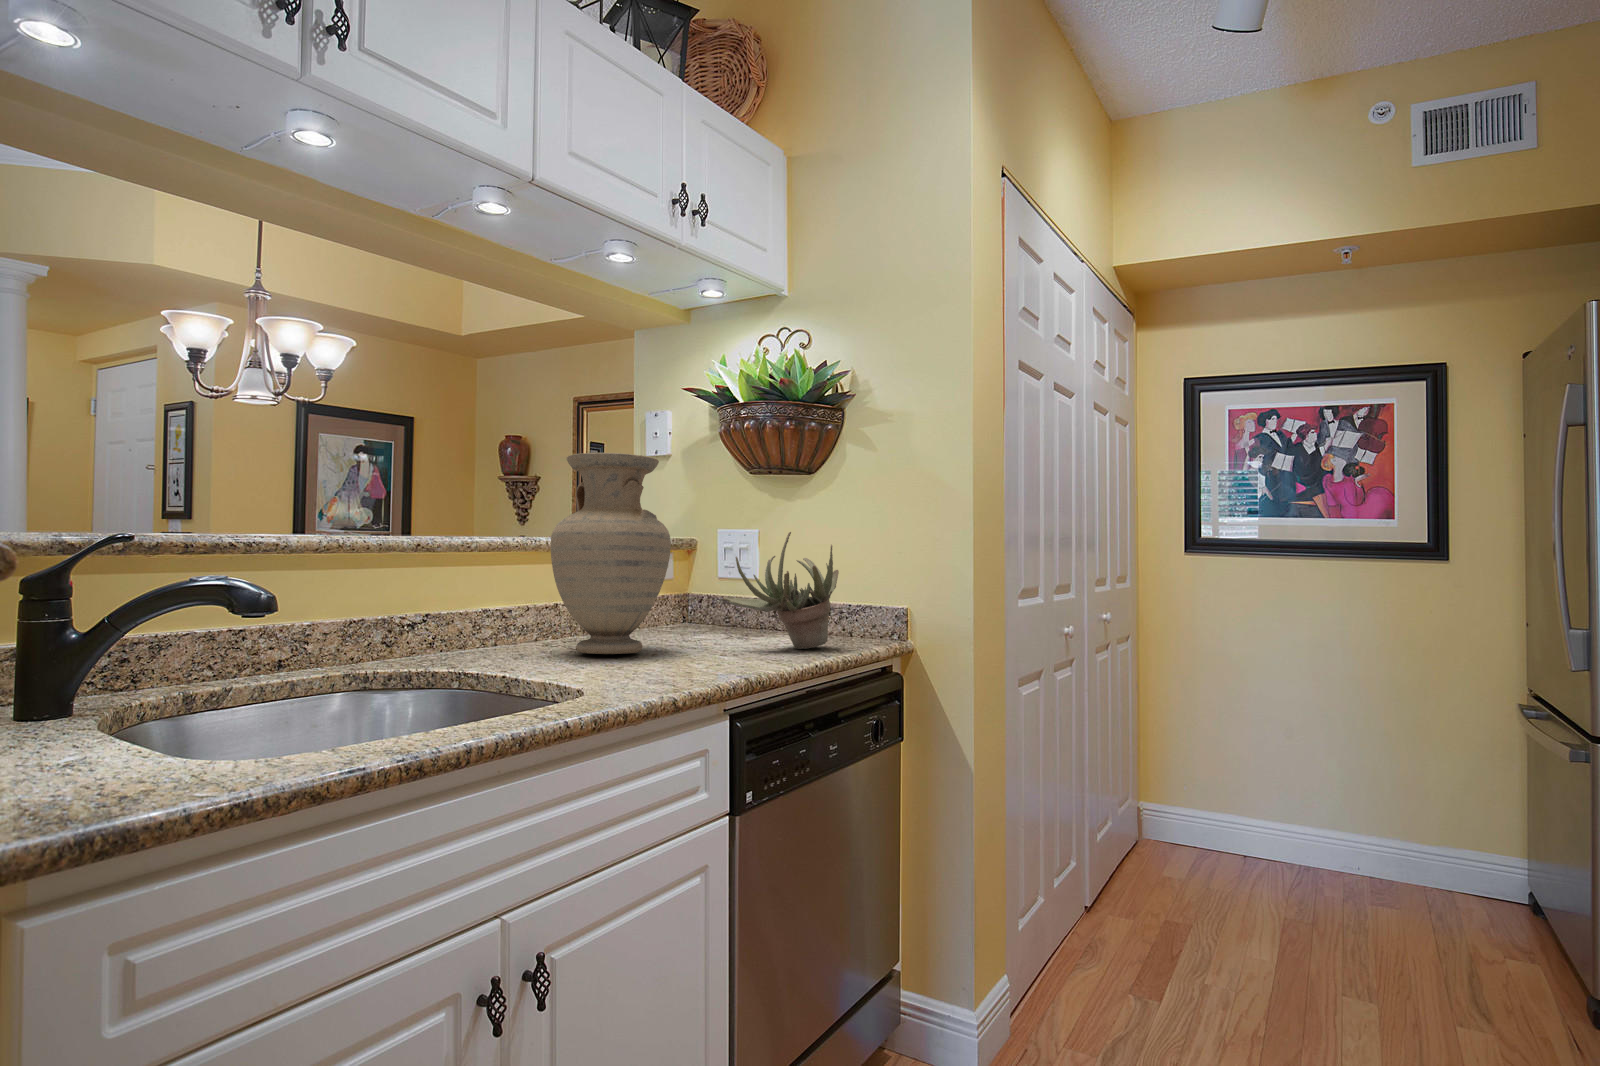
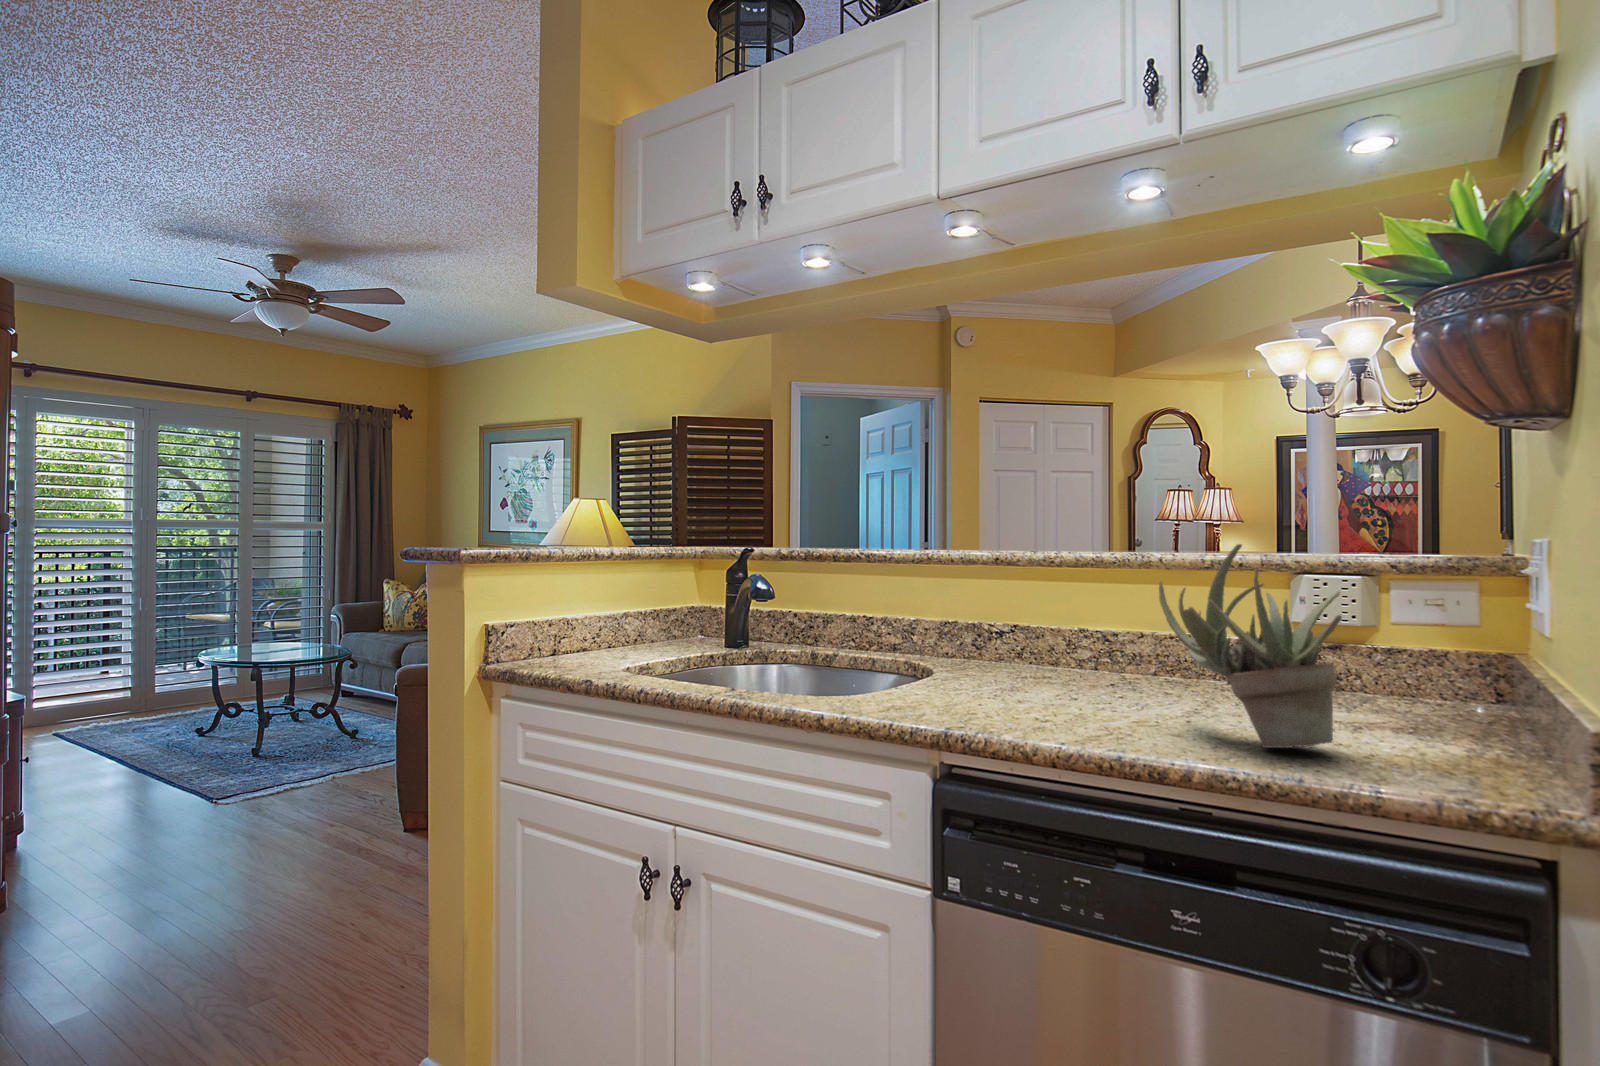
vase: present [551,453,671,654] -> none [1020,453,1167,696]

